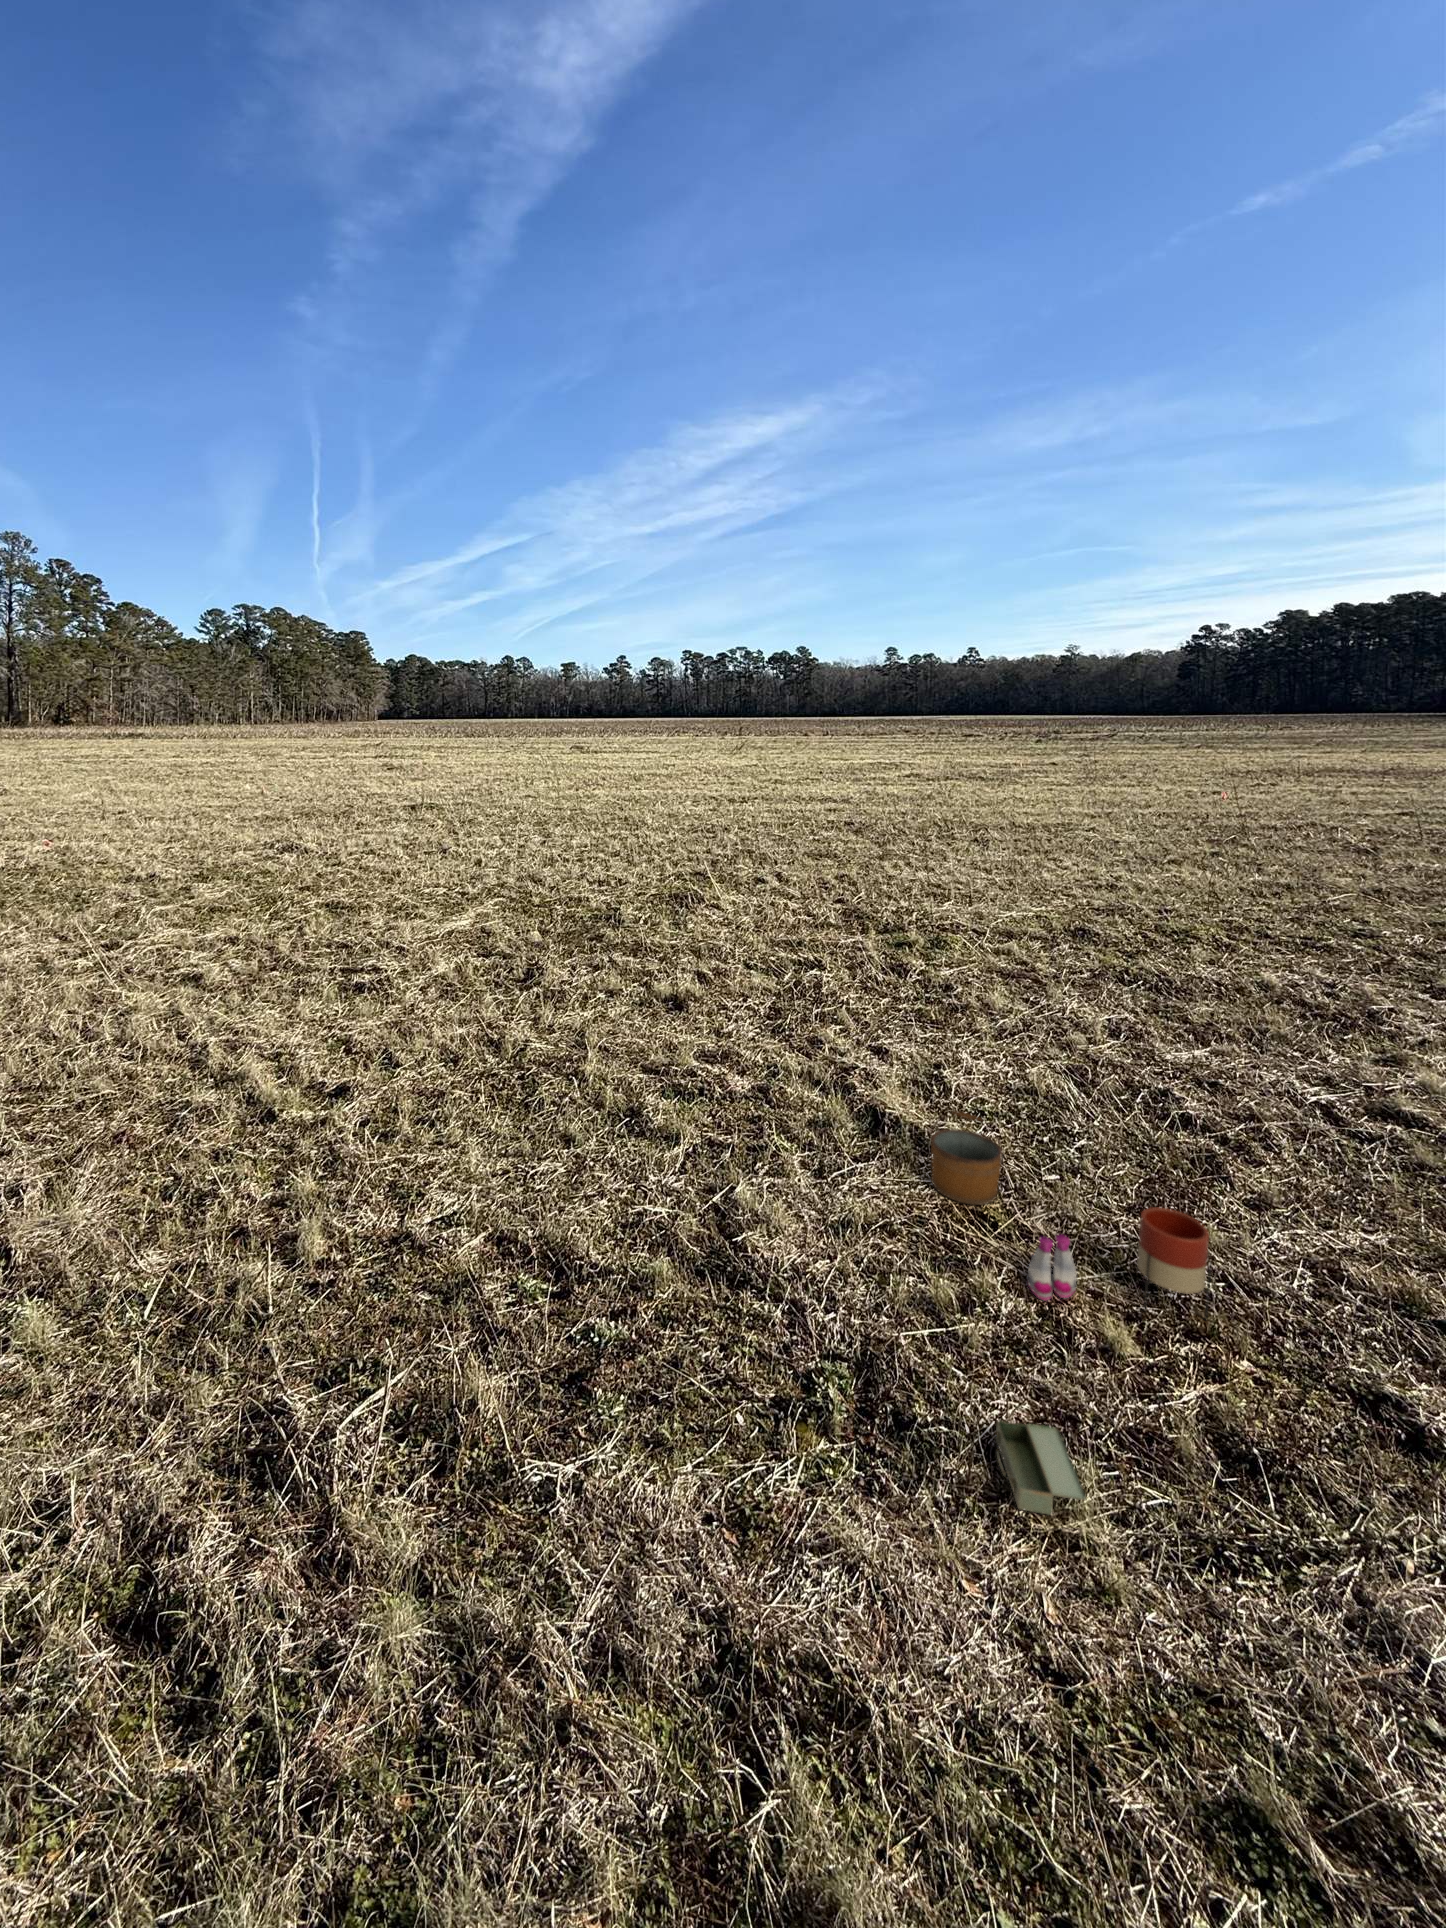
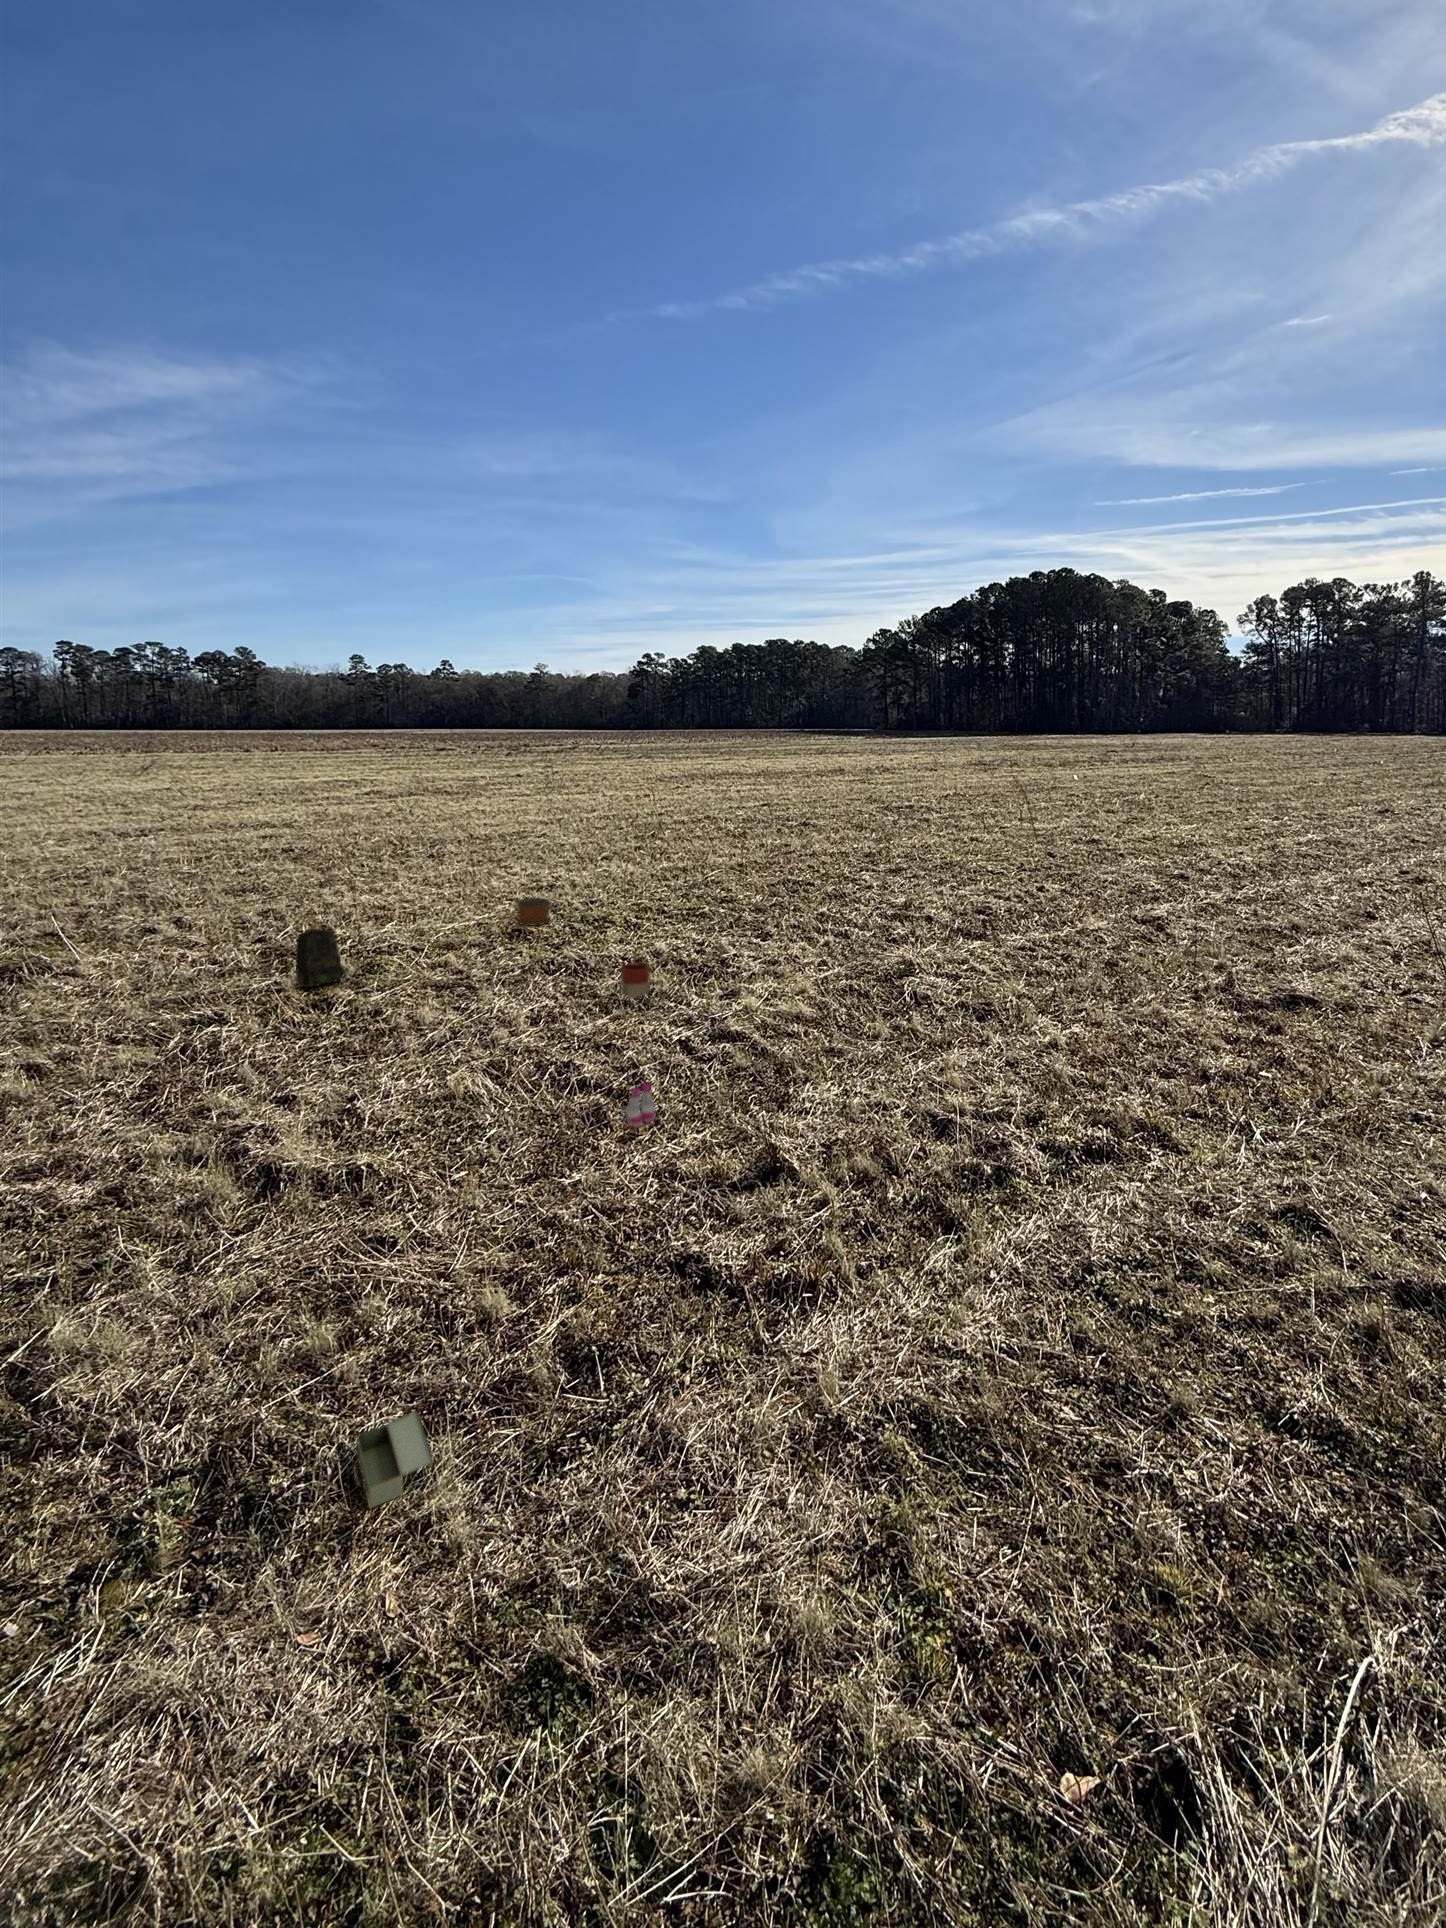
backpack: none [873,899,913,953] -> present [296,928,344,987]
bucket: present [931,1111,1003,1205] -> present [517,886,550,926]
planter: present [1137,1207,1212,1319] -> present [621,963,650,998]
boots: present [1027,1234,1077,1301] -> present [625,1082,656,1128]

